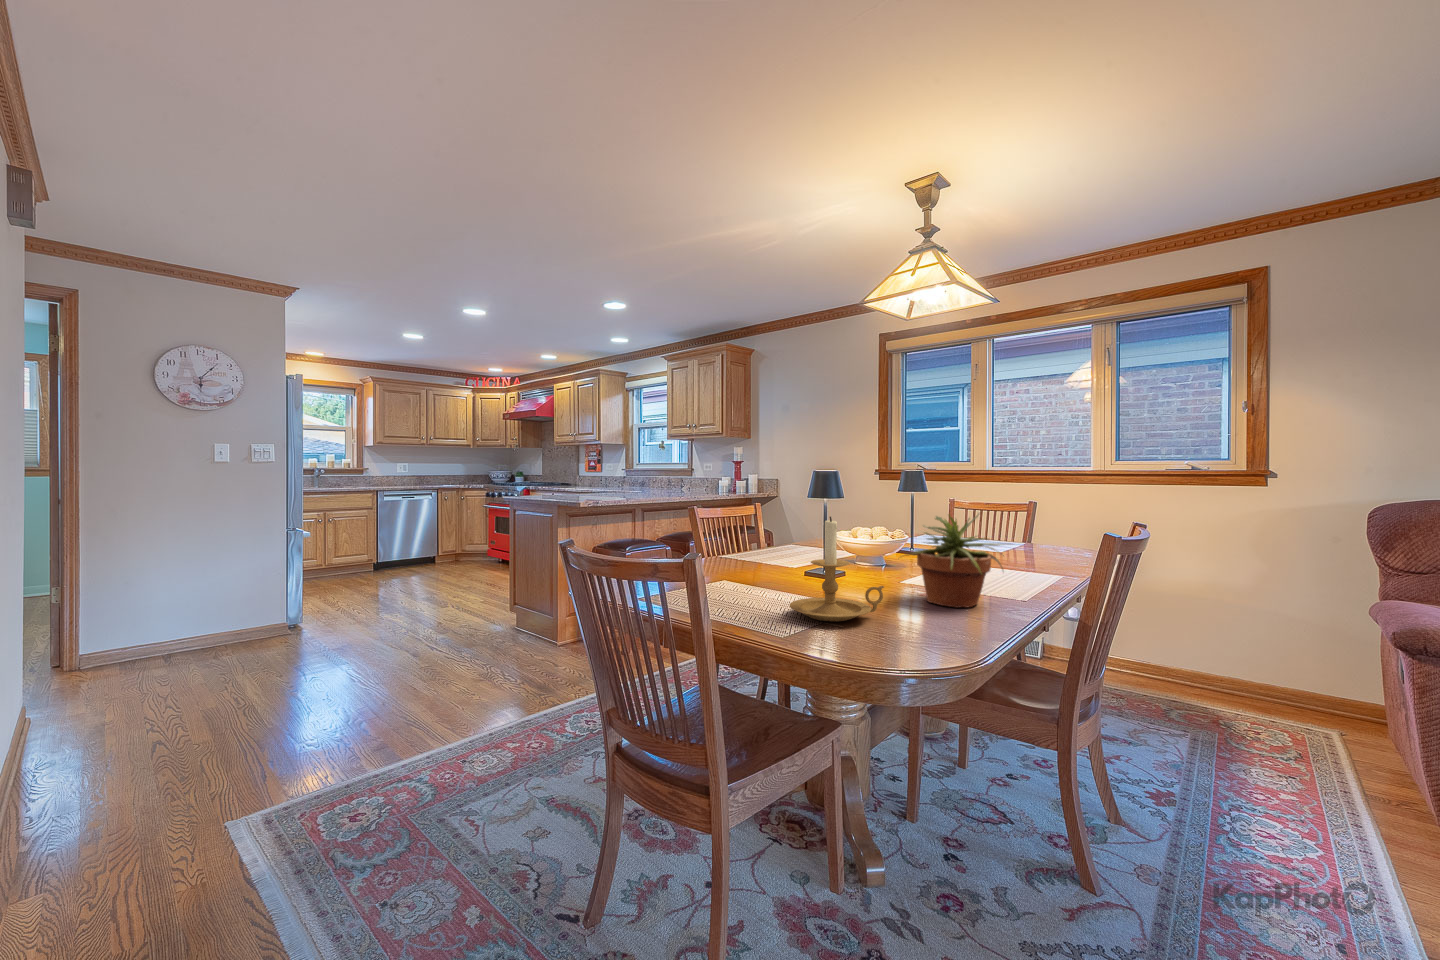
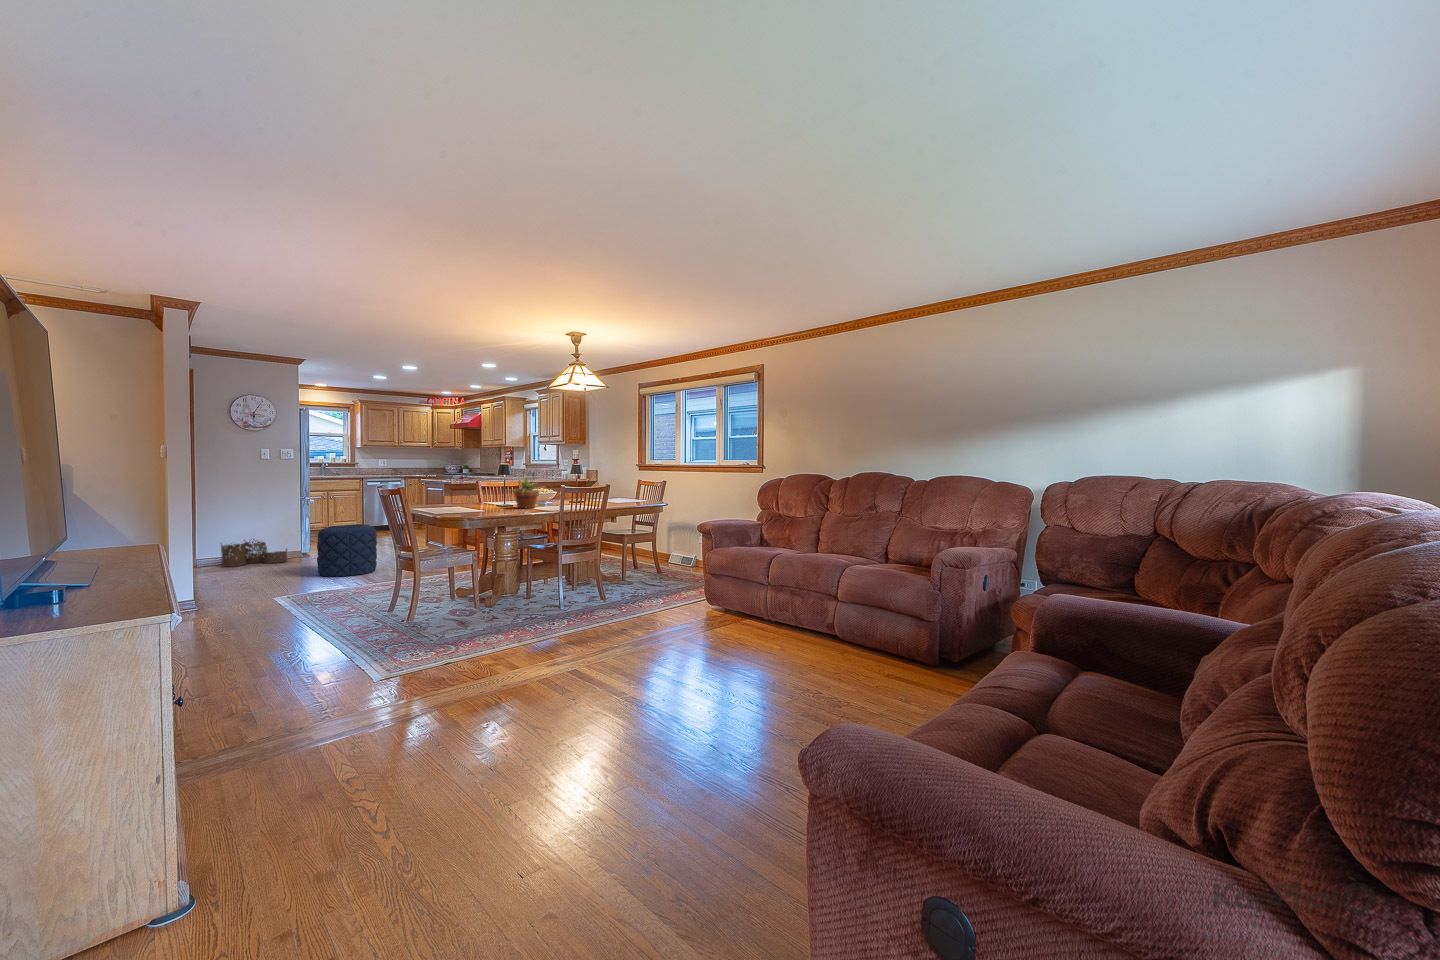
candle holder: present [790,517,884,621] -> none [455,476,488,509]
pouf: none [329,599,451,726] -> present [317,524,377,577]
woven basket: none [123,618,263,687] -> present [221,539,287,567]

